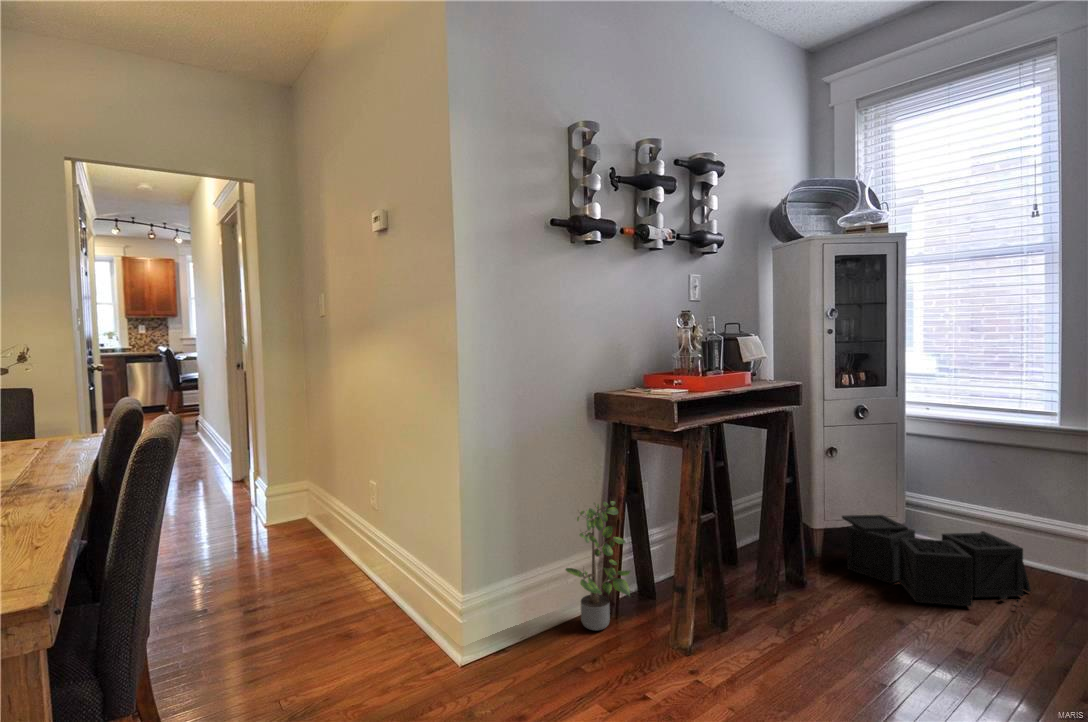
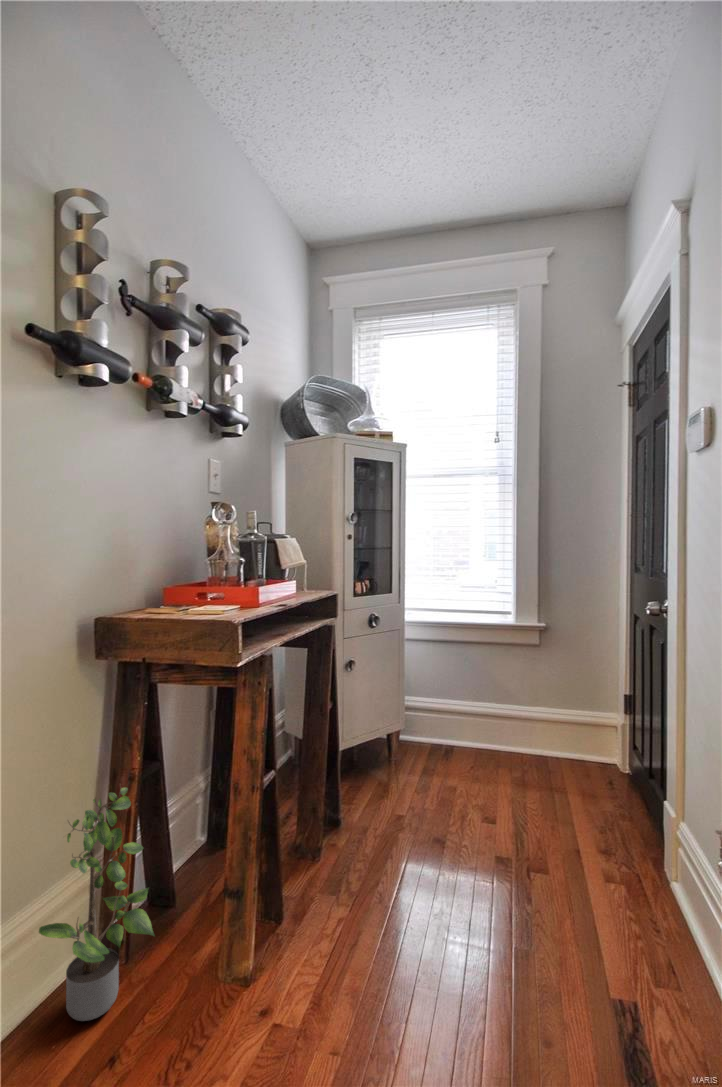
storage bin: present [842,515,1031,608] -> none [360,725,519,817]

